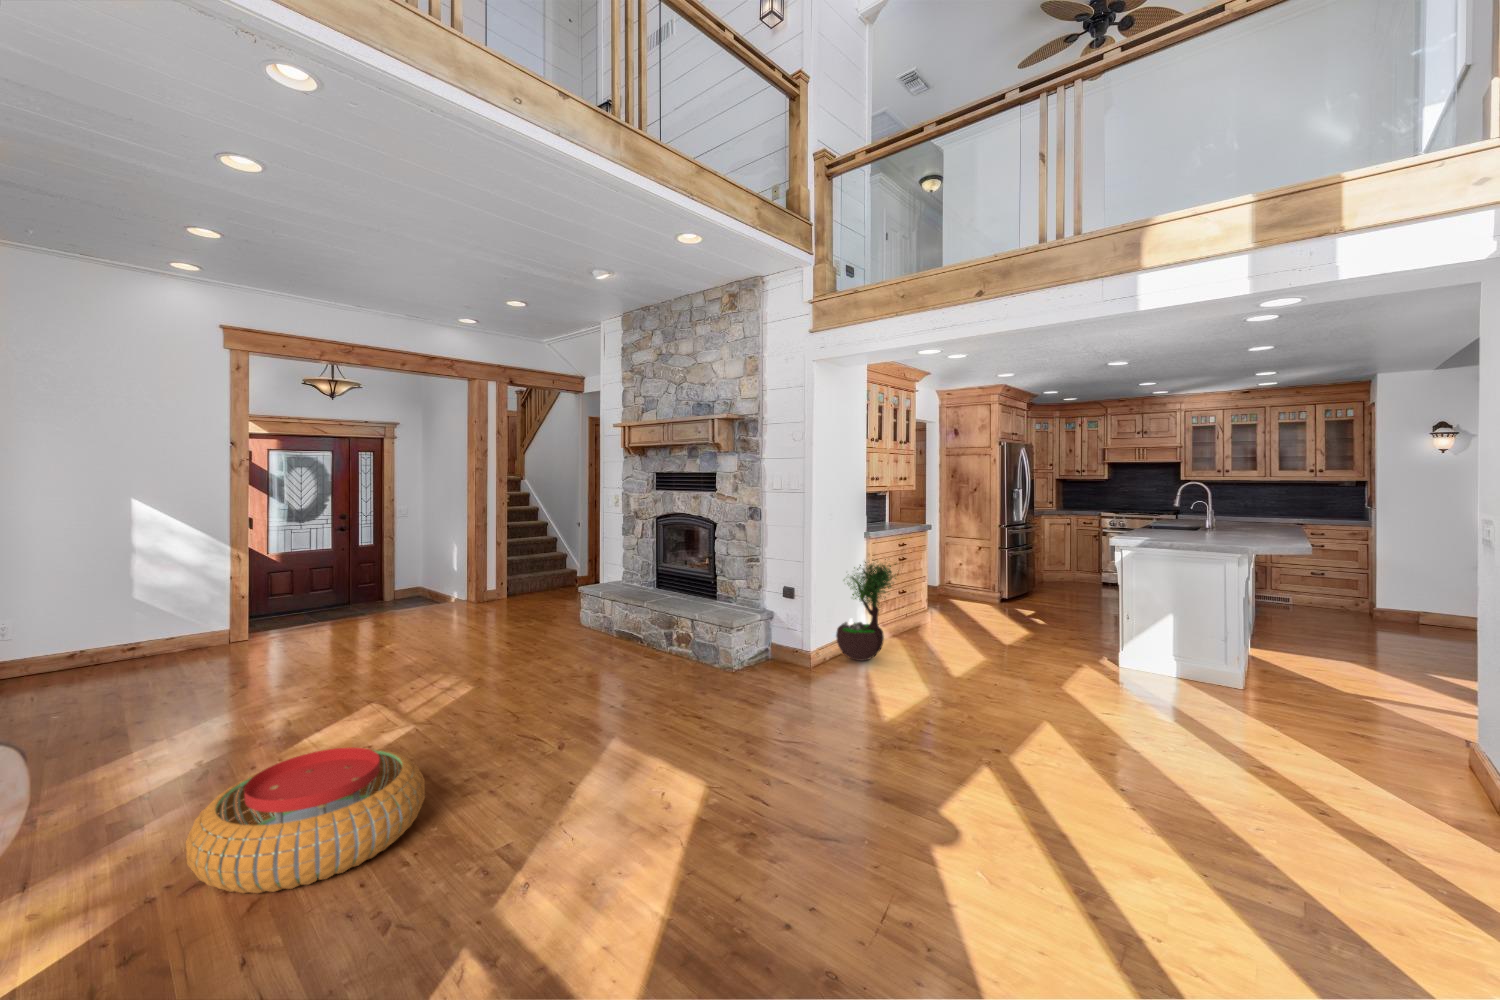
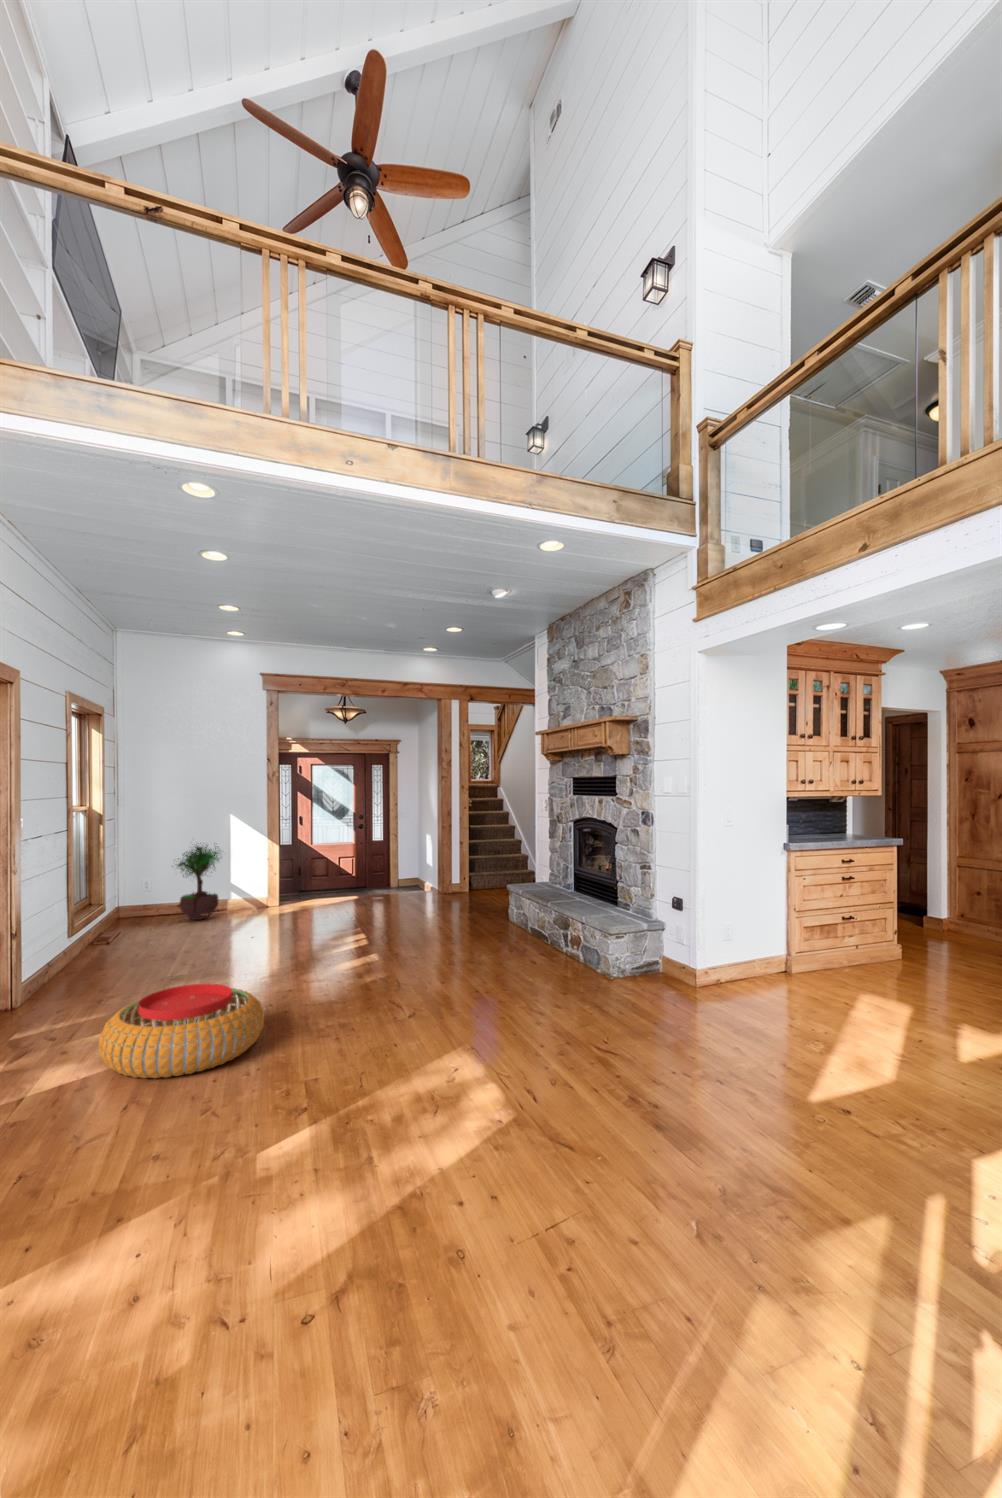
potted tree: present [836,559,896,661] -> present [178,844,219,920]

